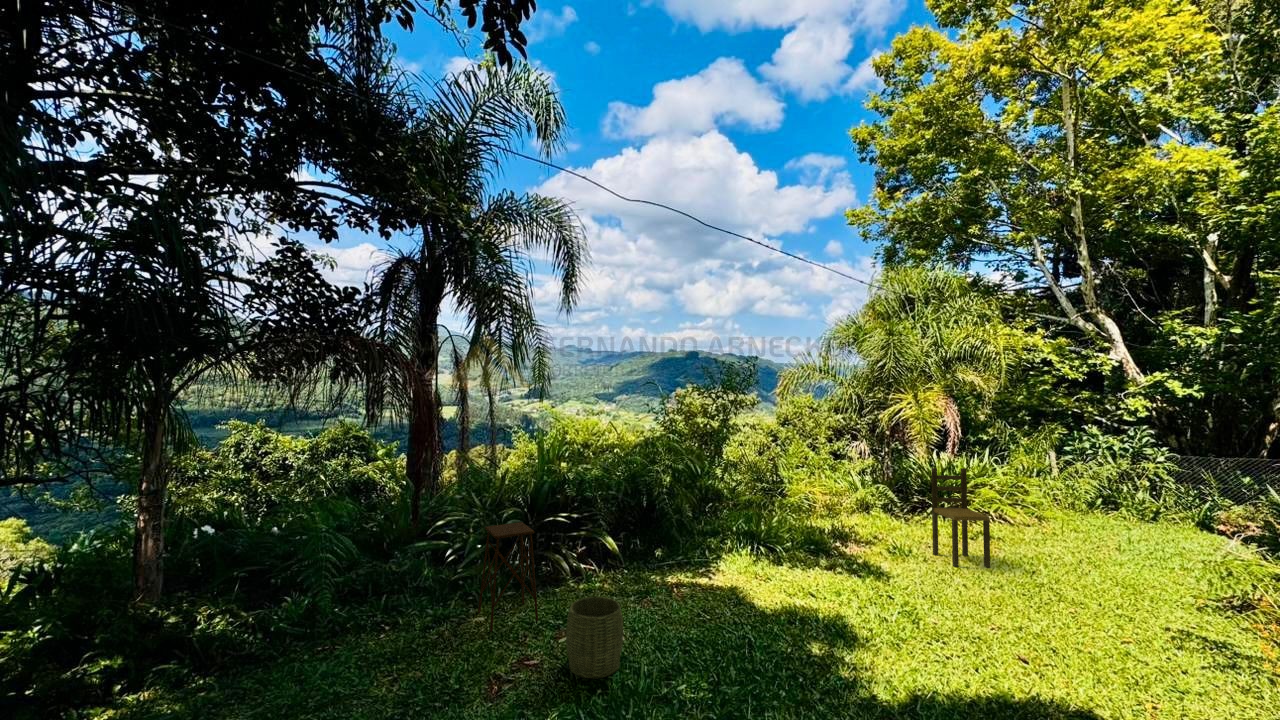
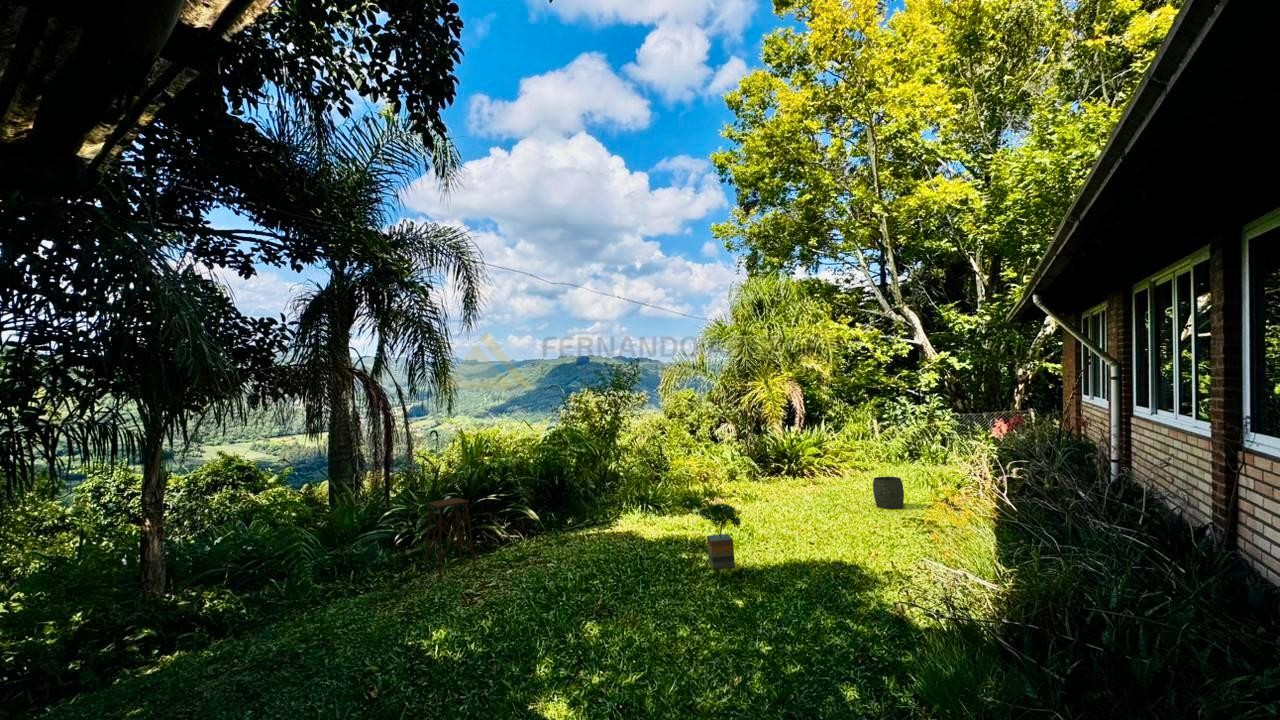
chair: present [931,468,990,568] -> none [772,431,815,504]
potted tree: none [845,583,916,688] -> present [700,504,741,569]
woven basket: present [566,597,623,678] -> present [873,477,904,509]

